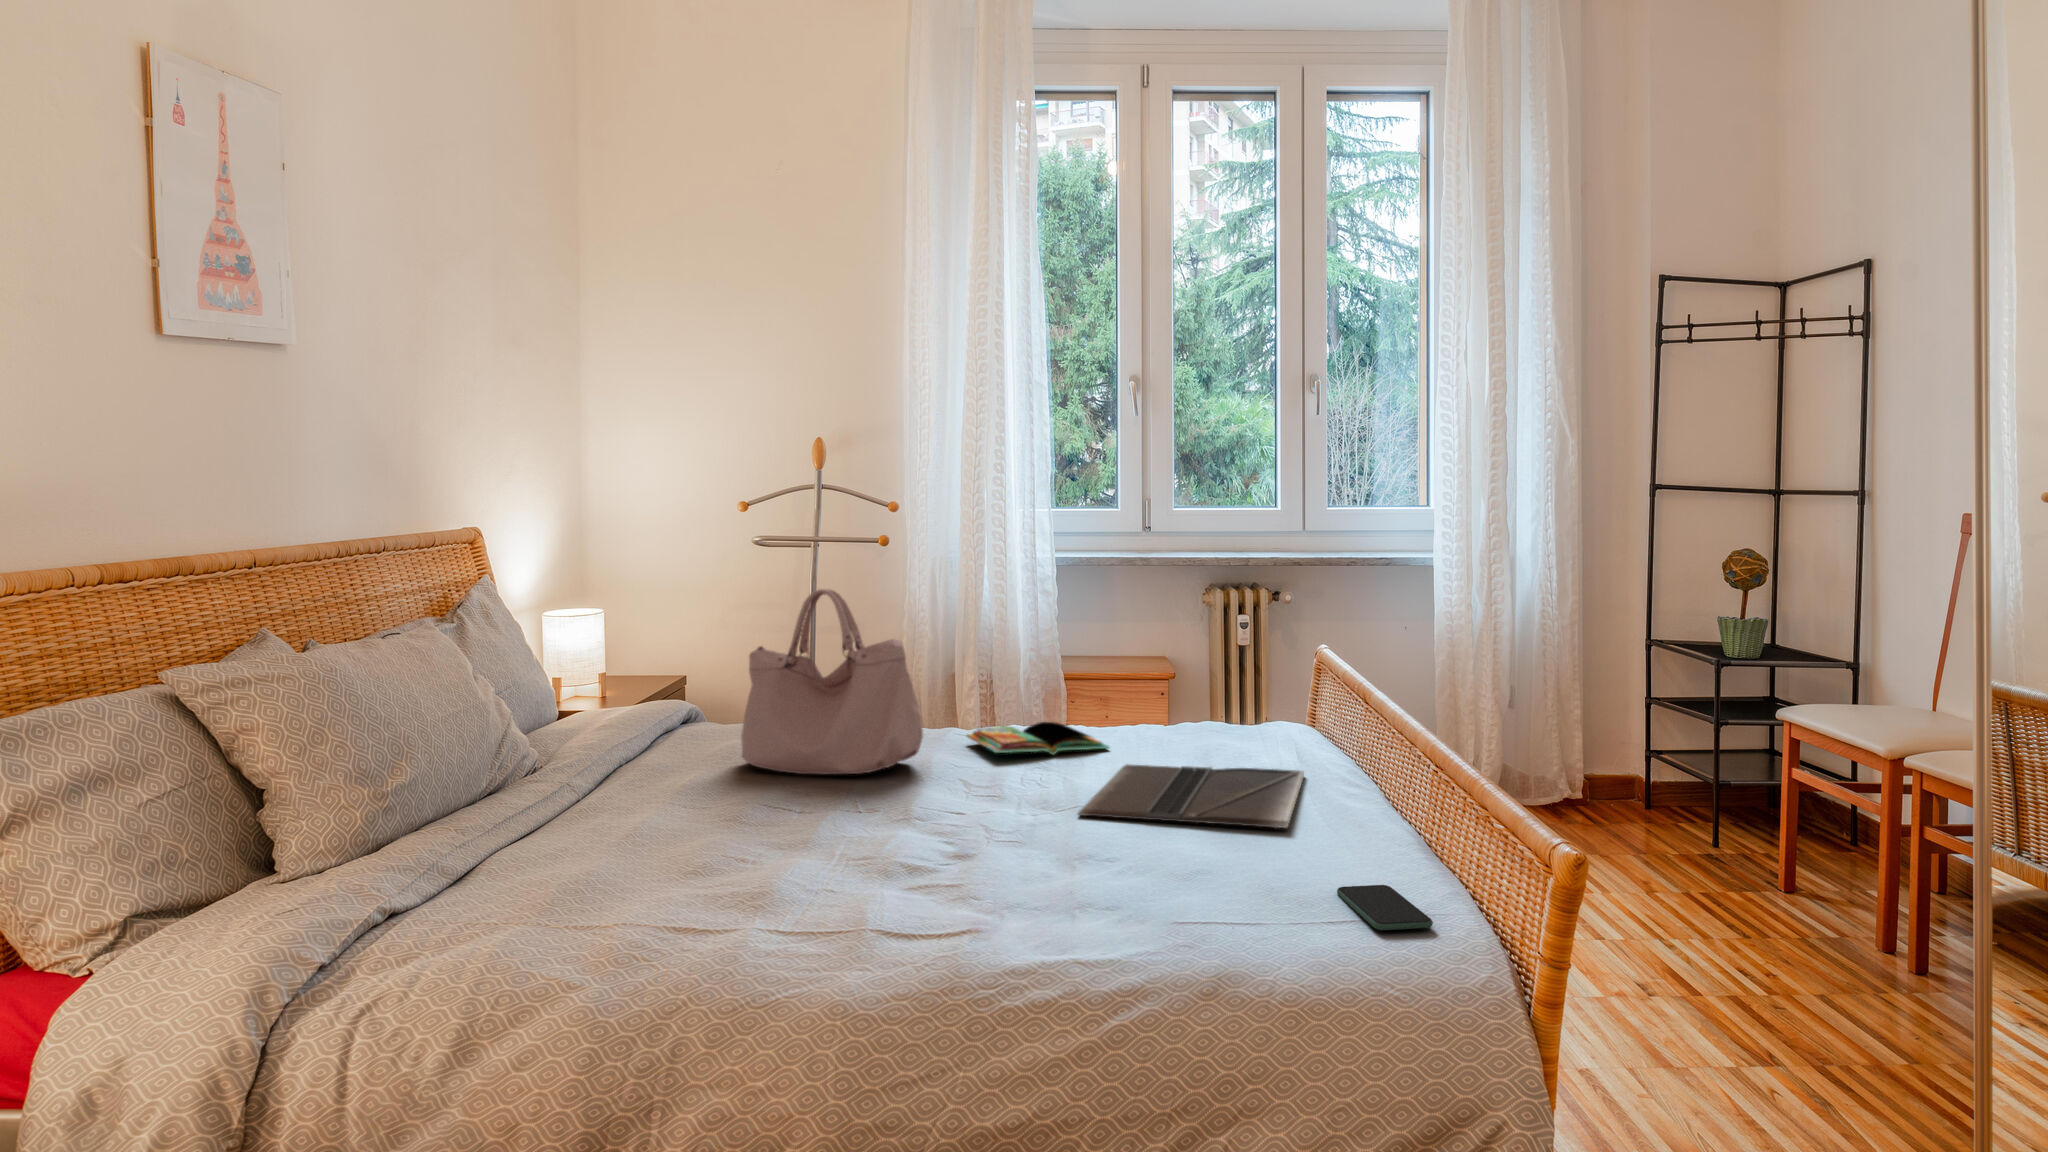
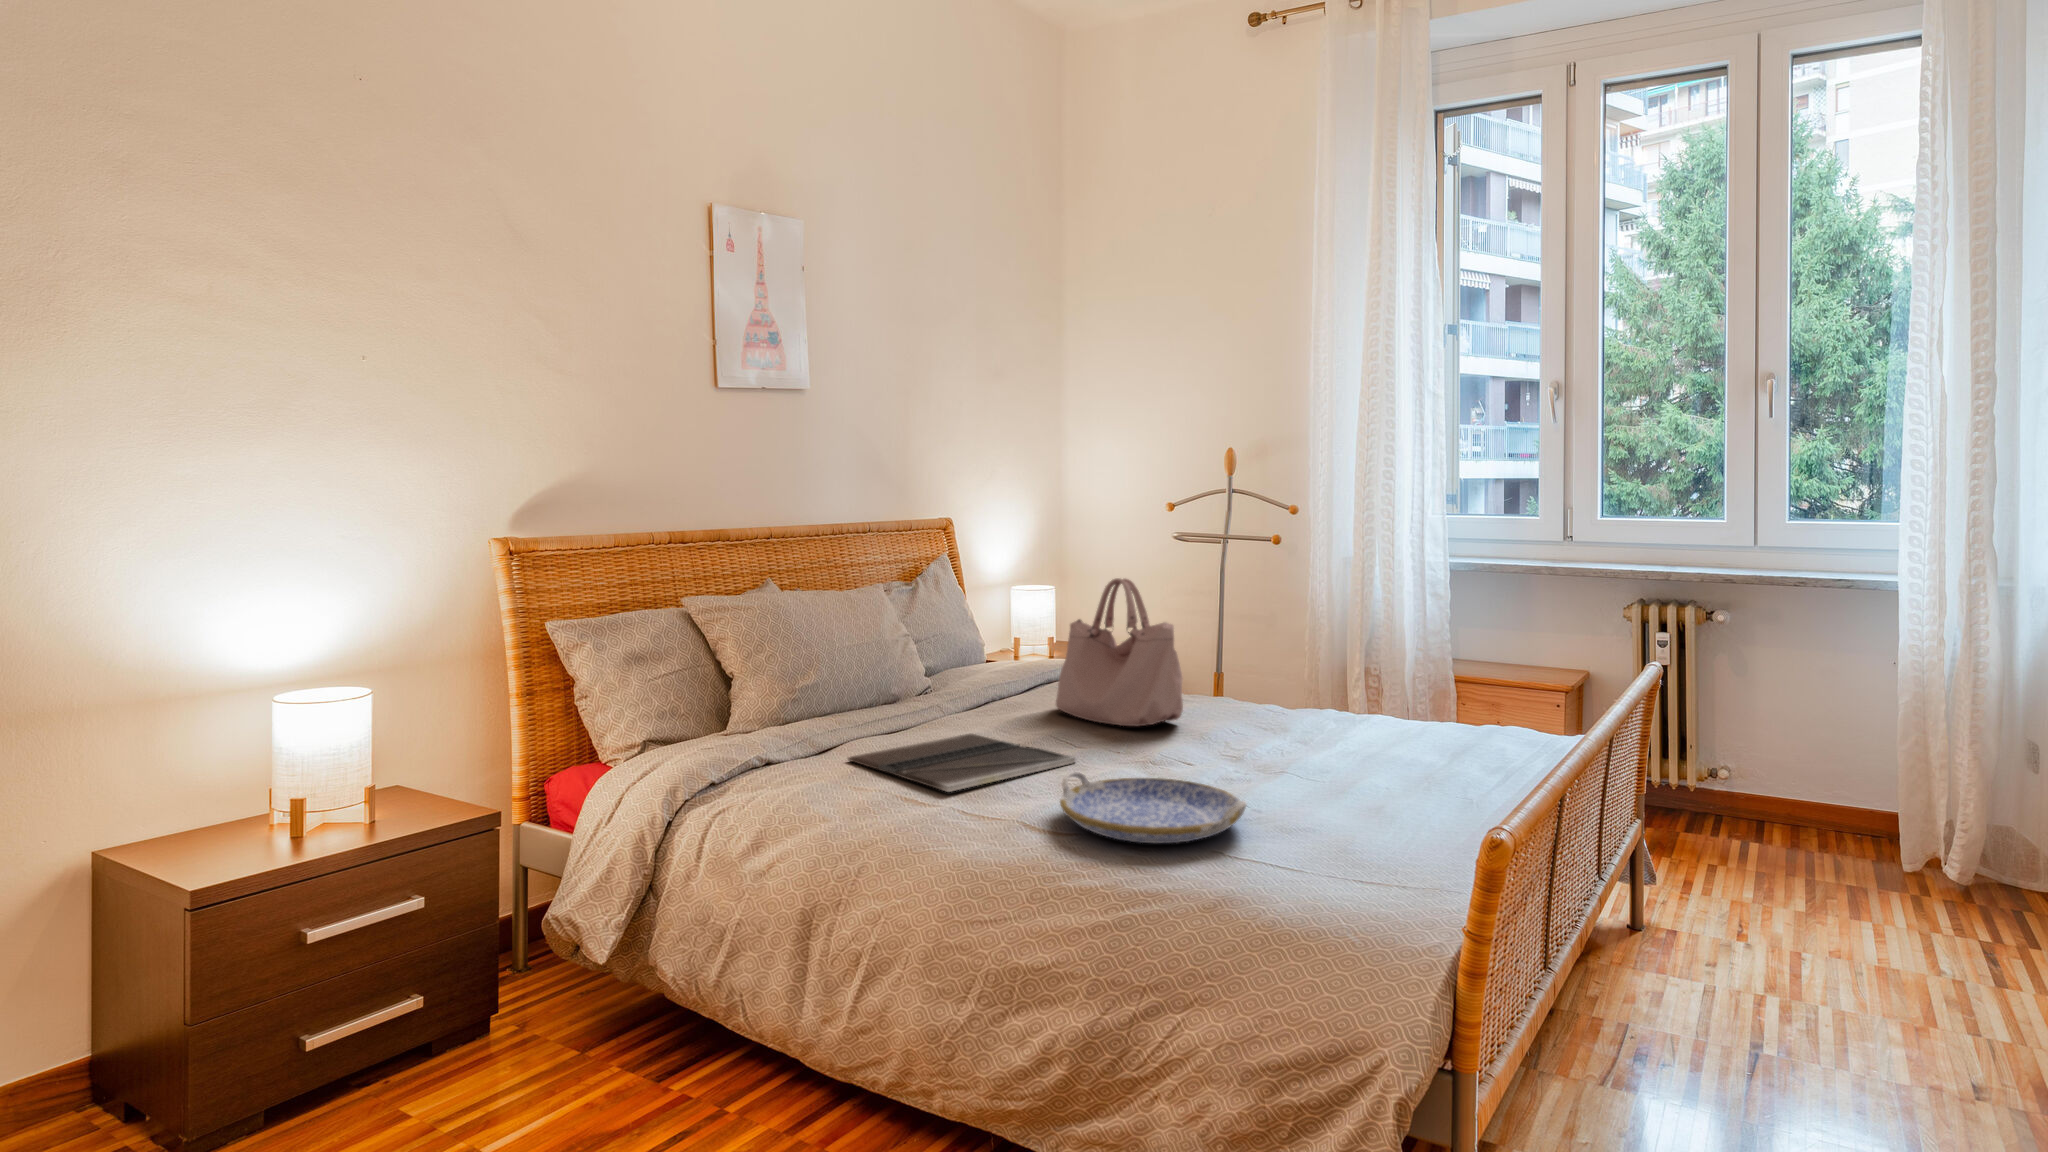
book: present [966,722,1109,755] -> none [1242,705,1355,736]
laptop: present [1078,765,1304,828] -> present [848,734,1076,792]
serving tray: none [906,830,1163,921] -> present [1060,772,1246,844]
smartphone: present [1337,885,1433,930] -> none [1371,864,1432,903]

